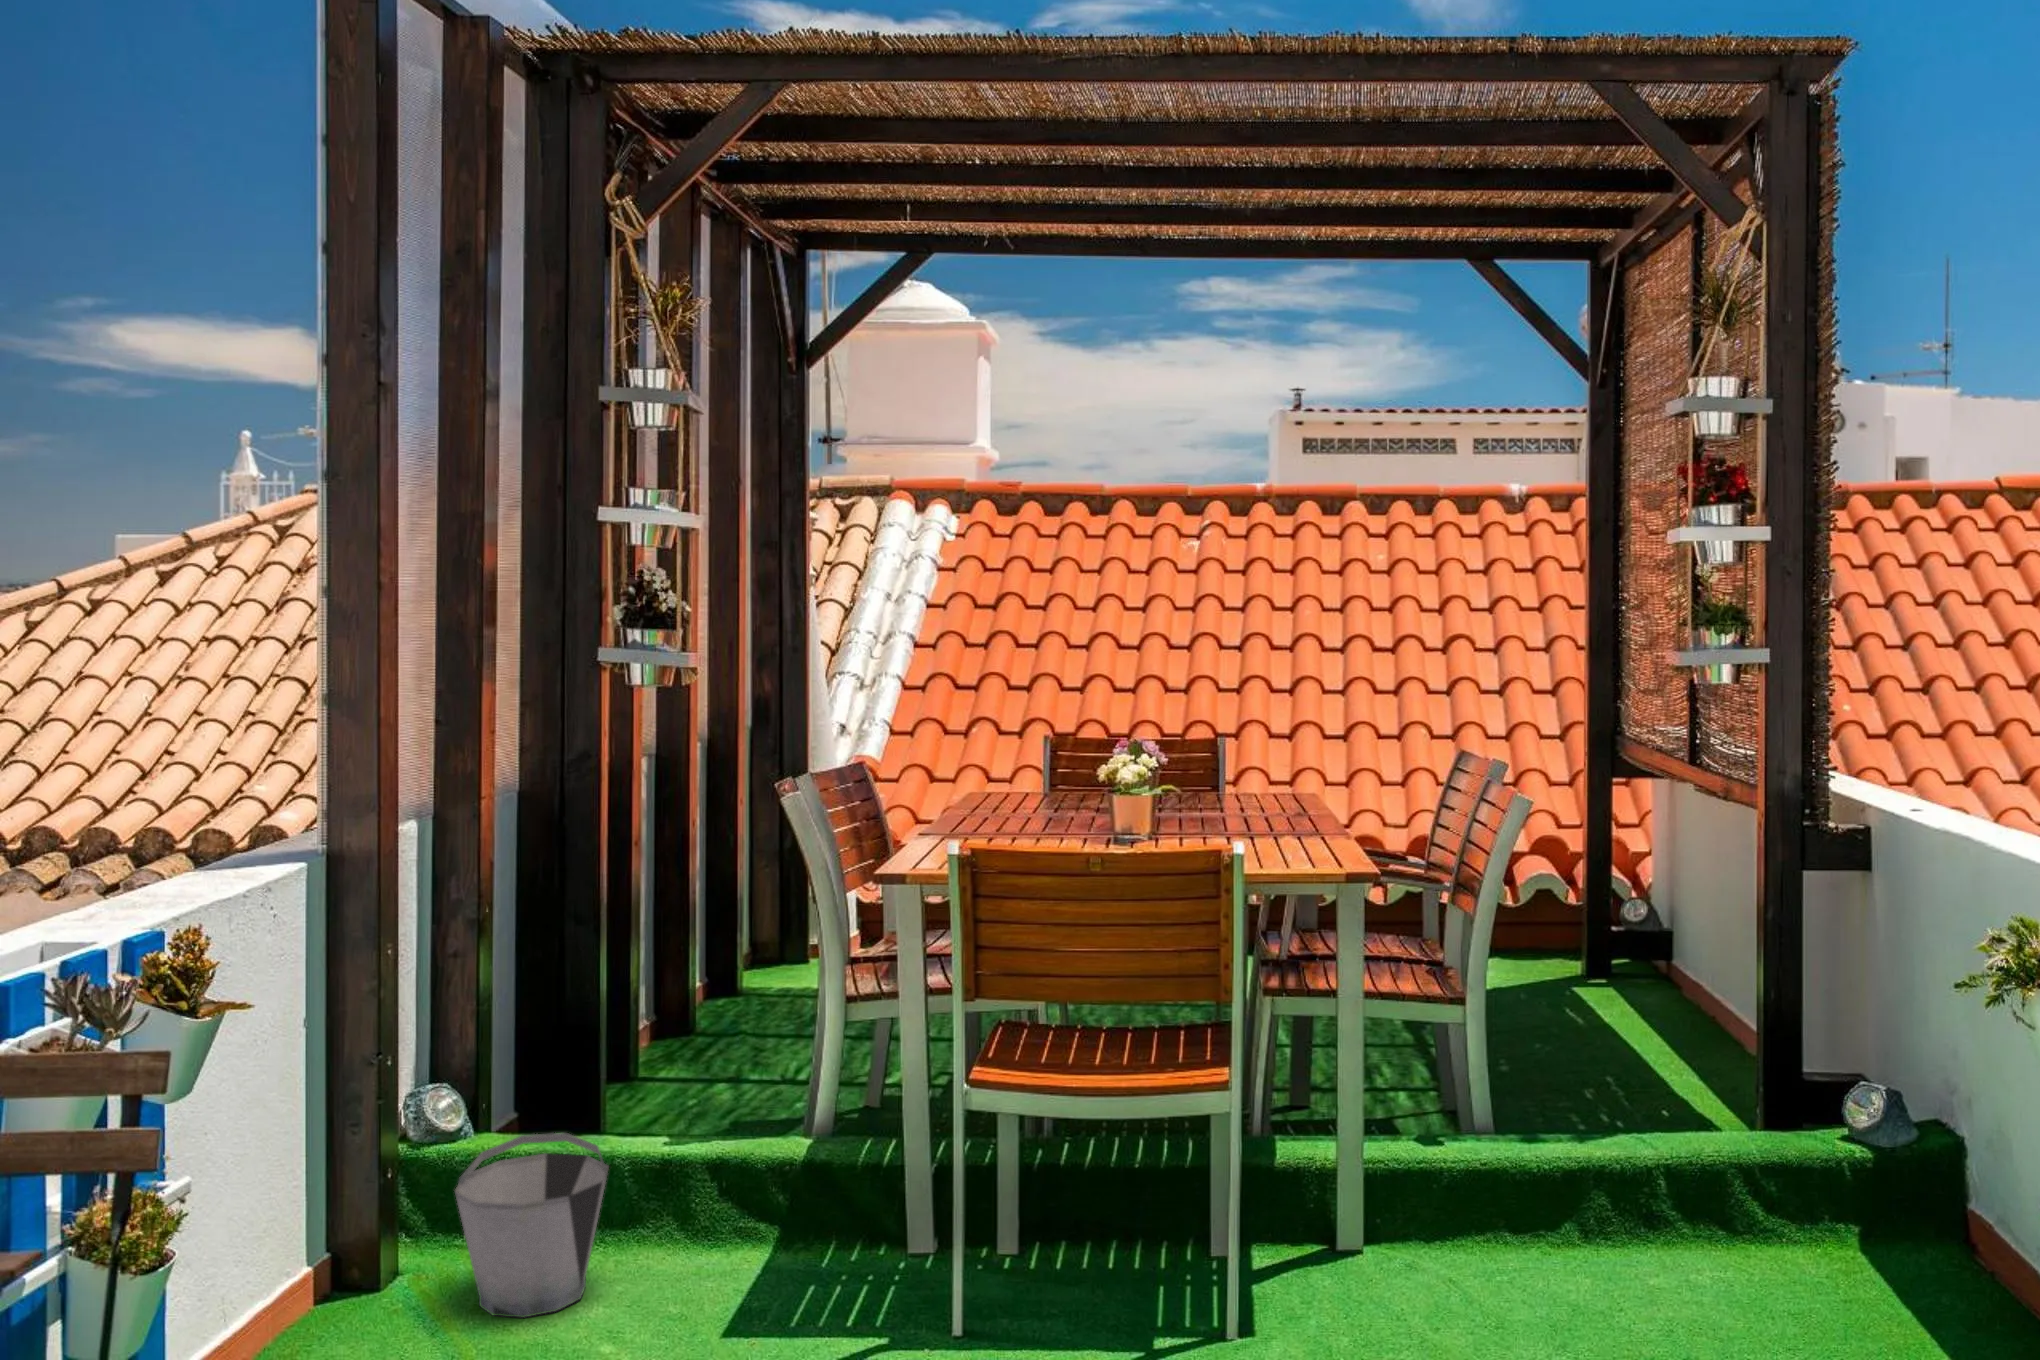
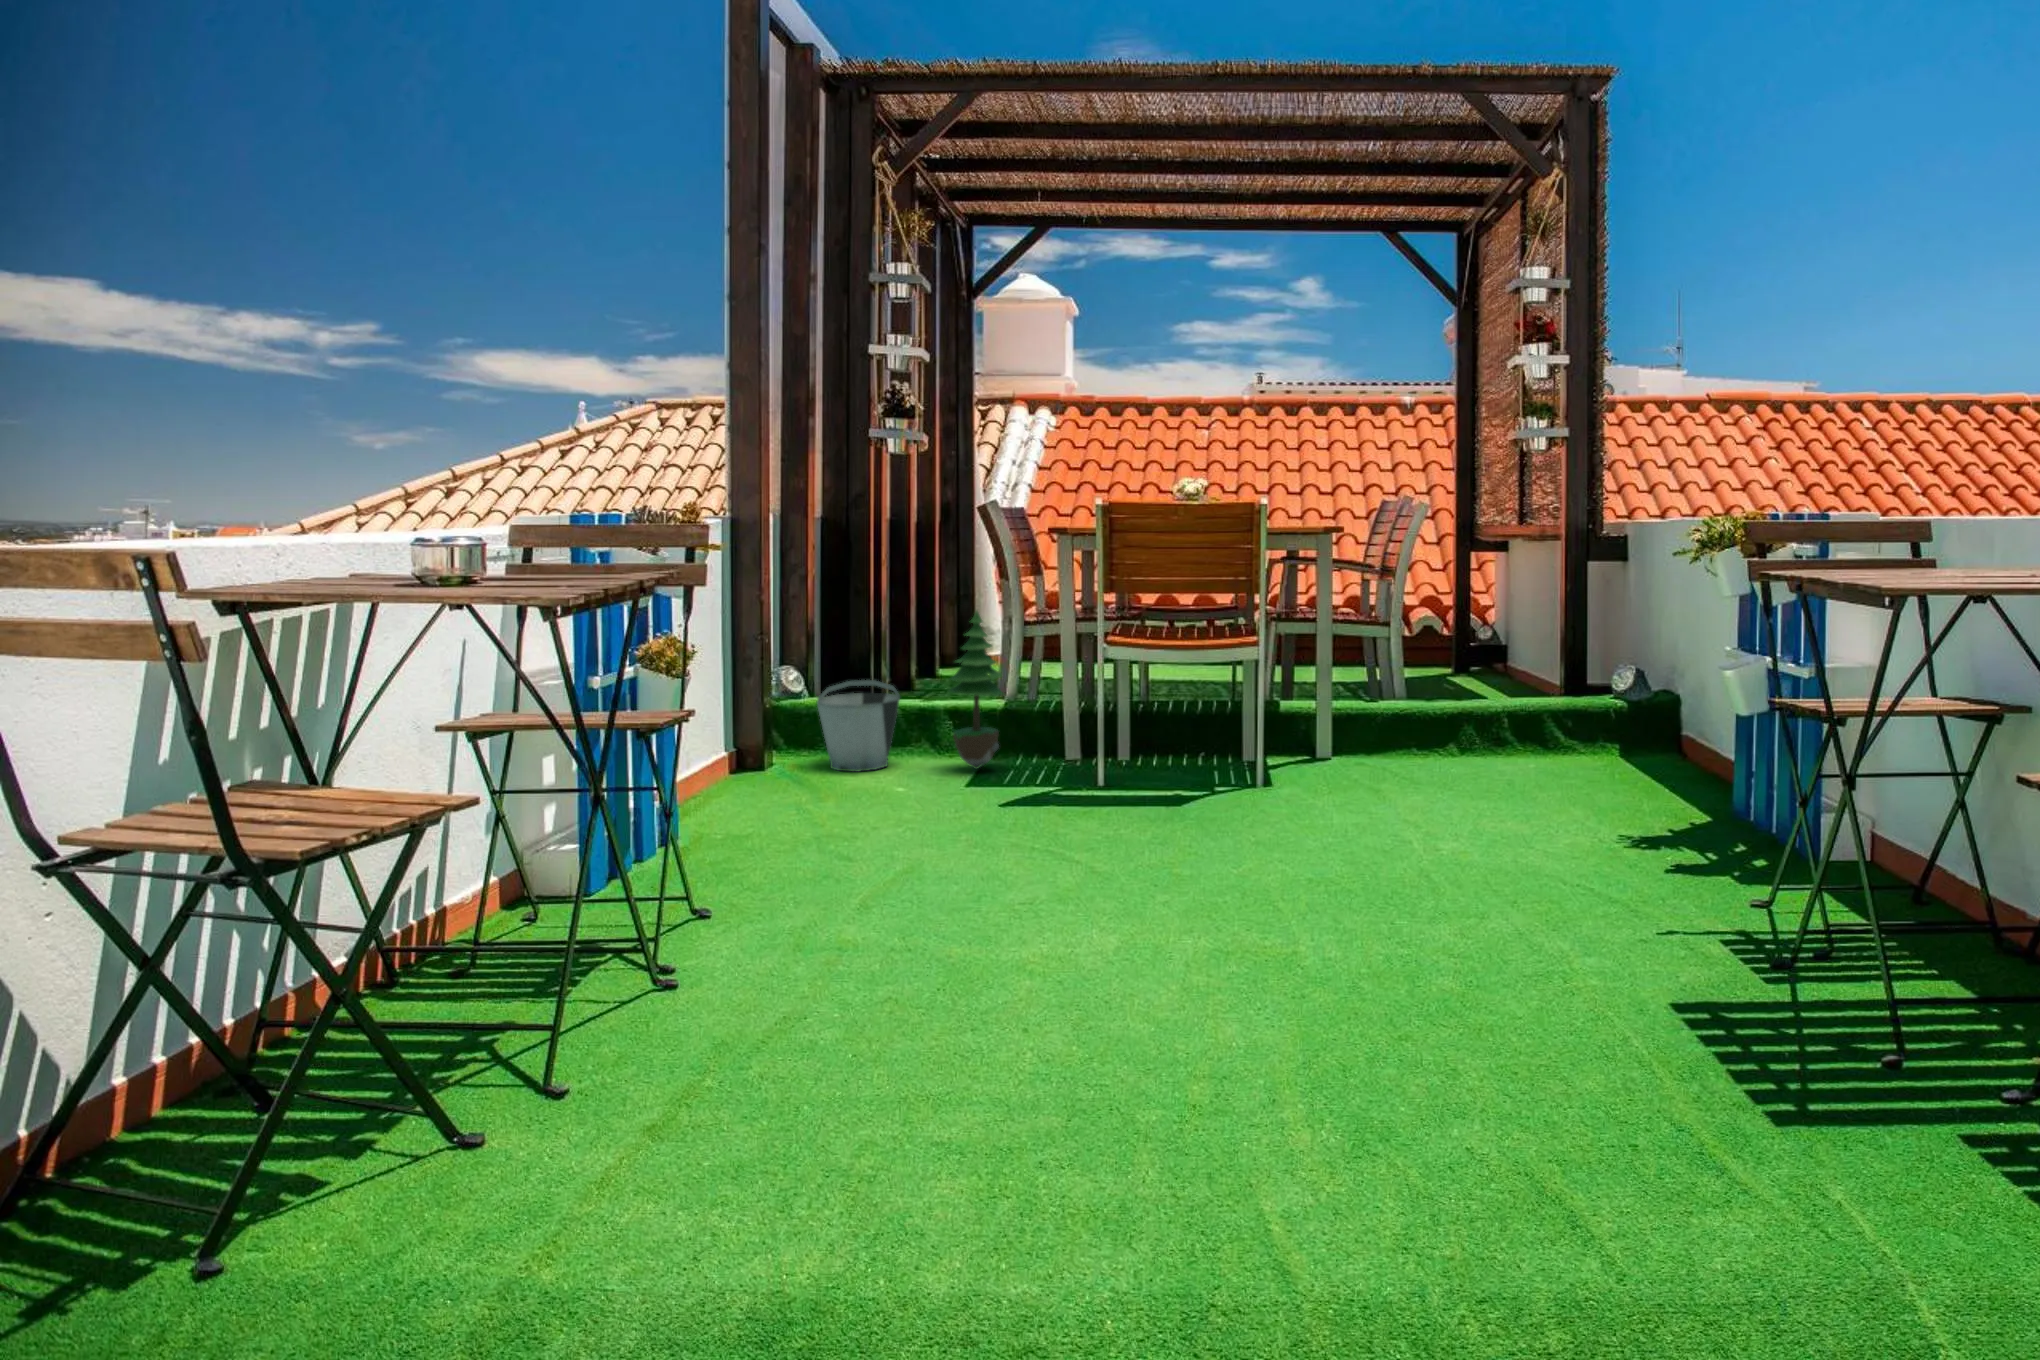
potted tree: none [684,1019,789,1304] -> present [949,611,1004,769]

